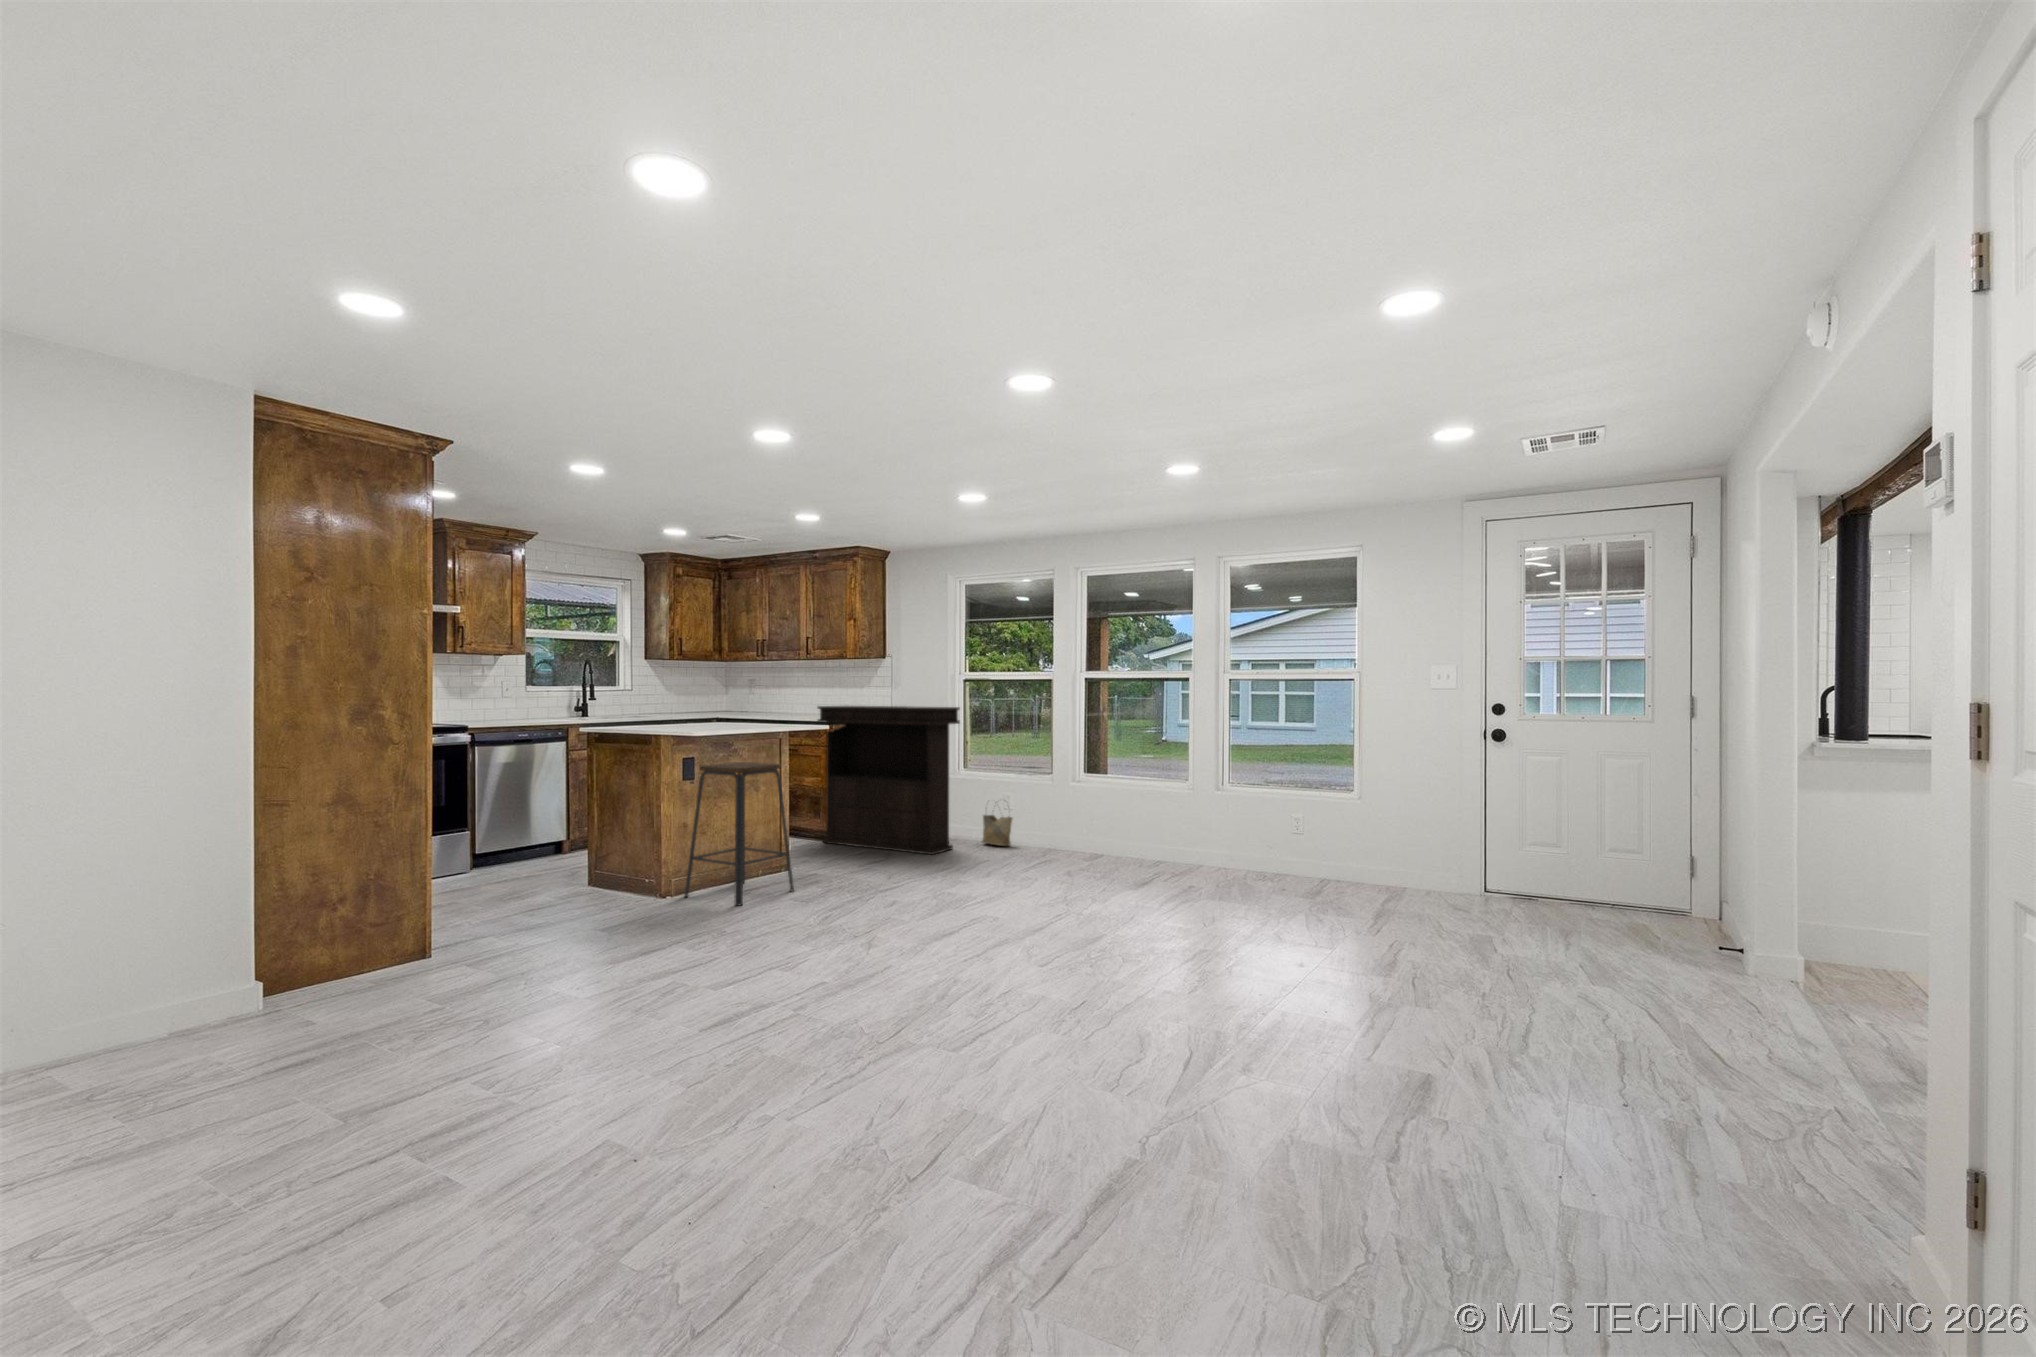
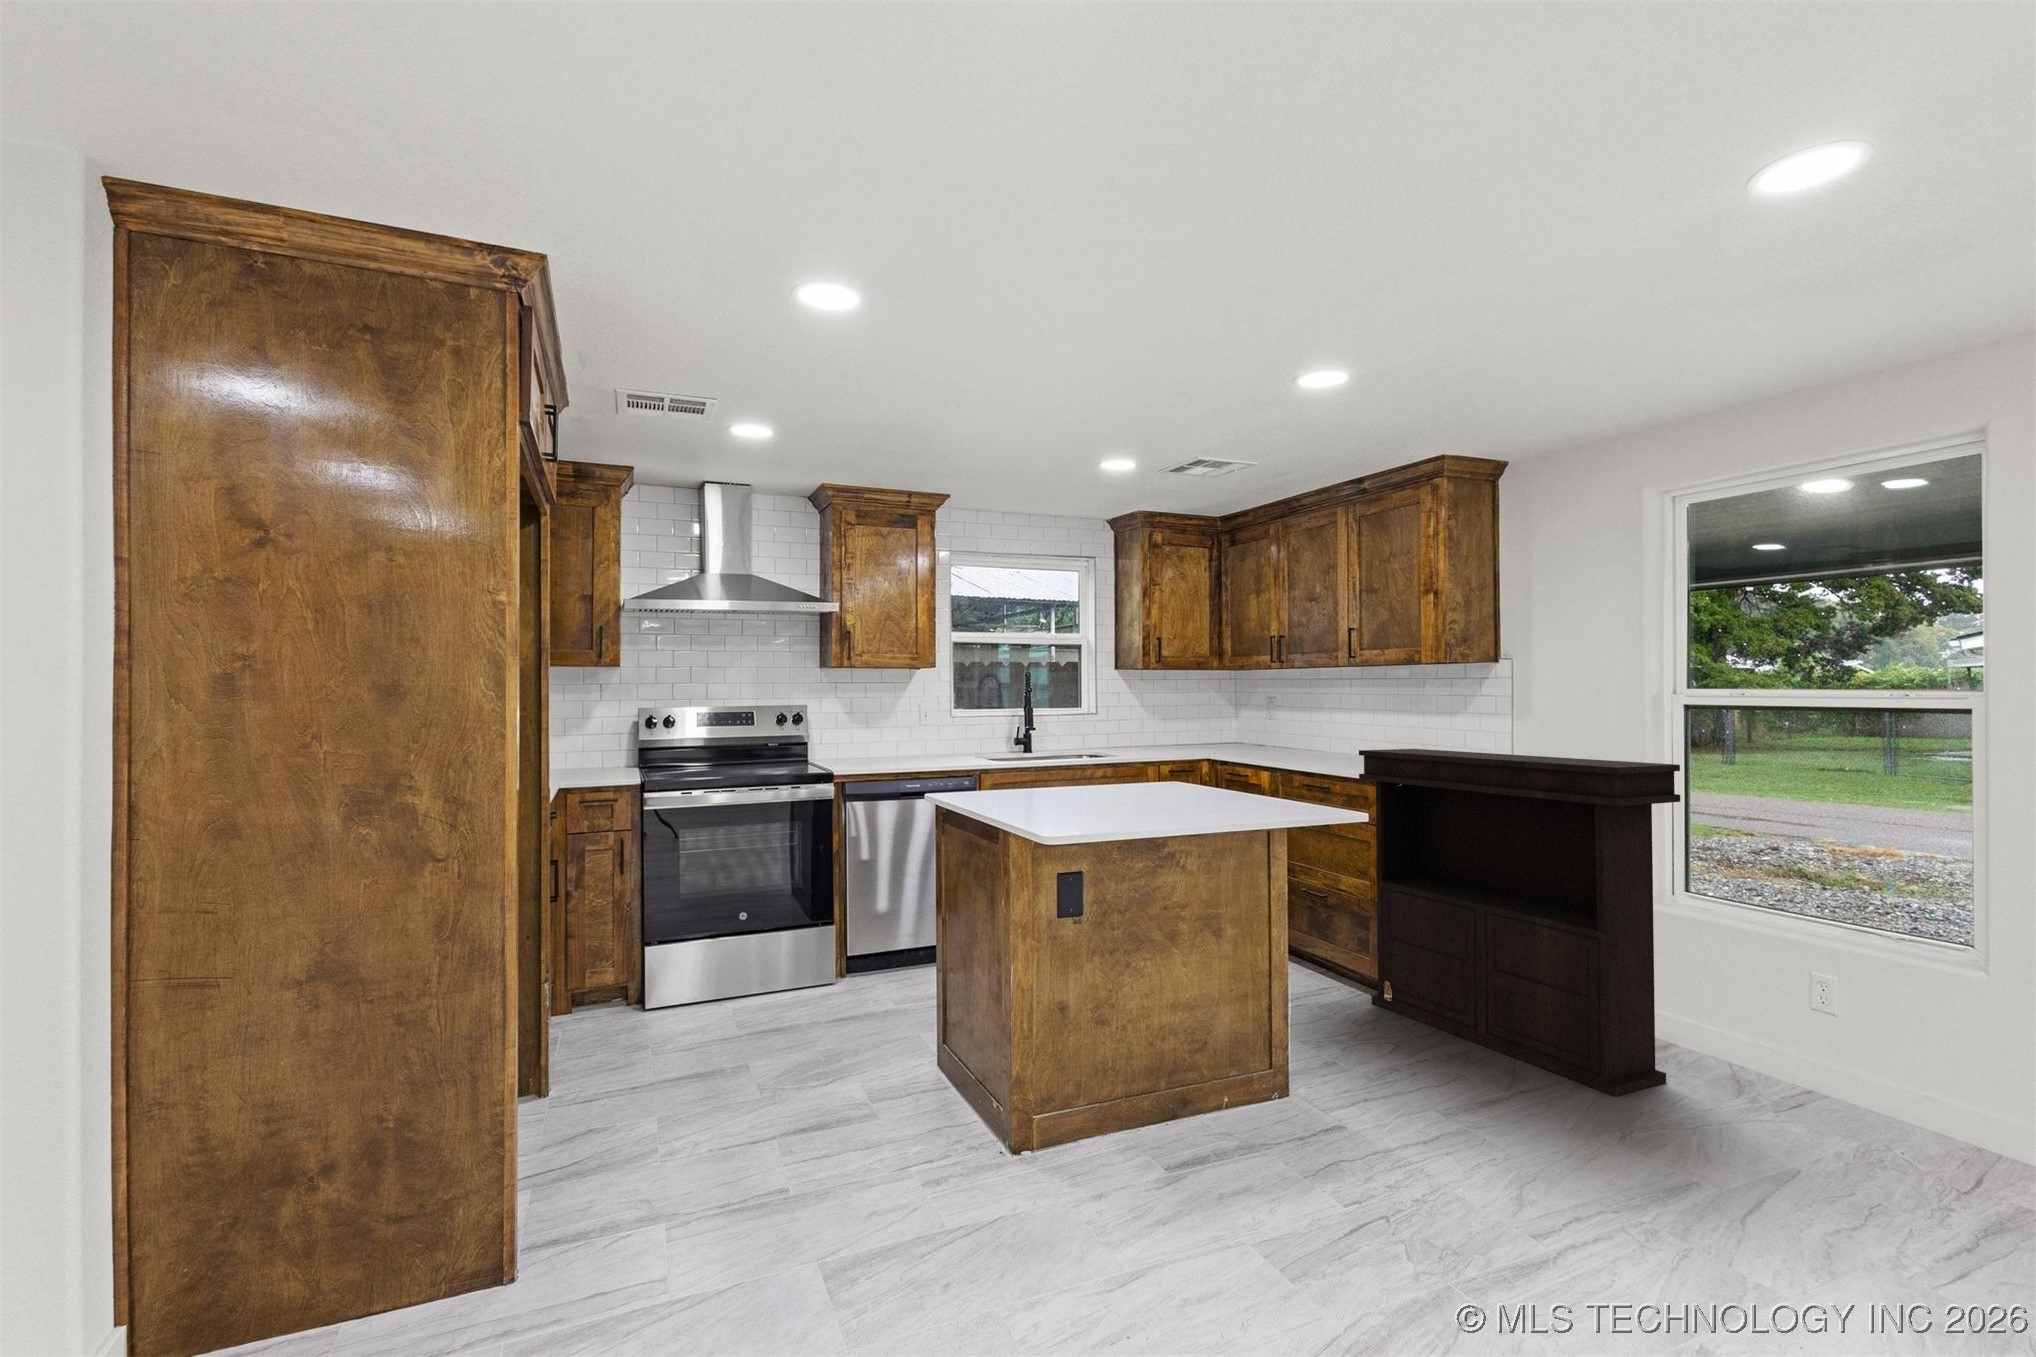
bar stool: present [684,762,794,906] -> none [1049,872,1267,1212]
woven basket: present [982,801,1012,846] -> none [1743,981,1837,1101]

